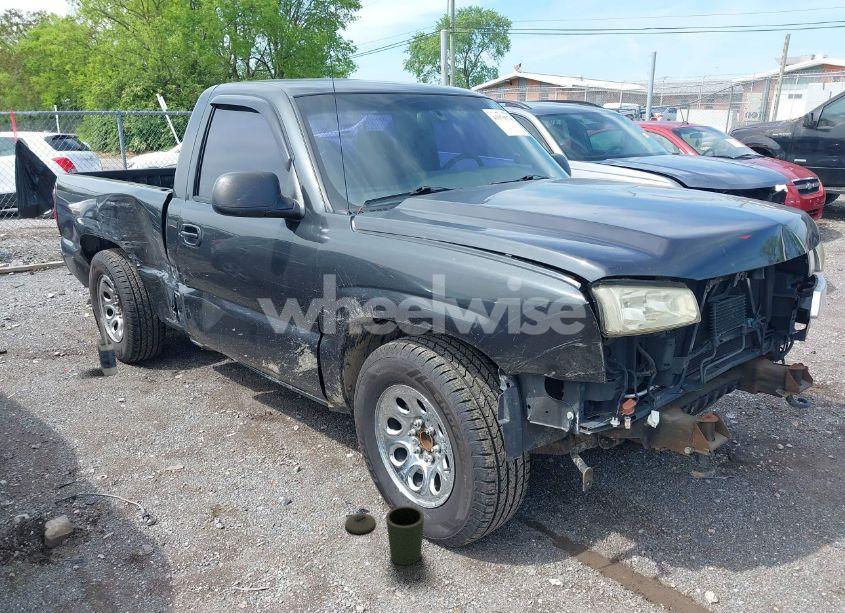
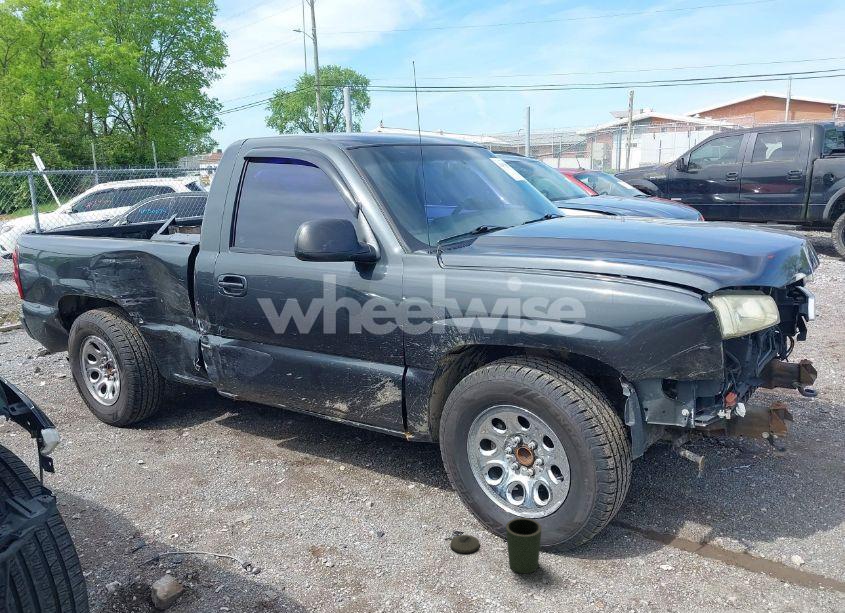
bag: present [97,318,118,376] -> none [94,380,120,441]

